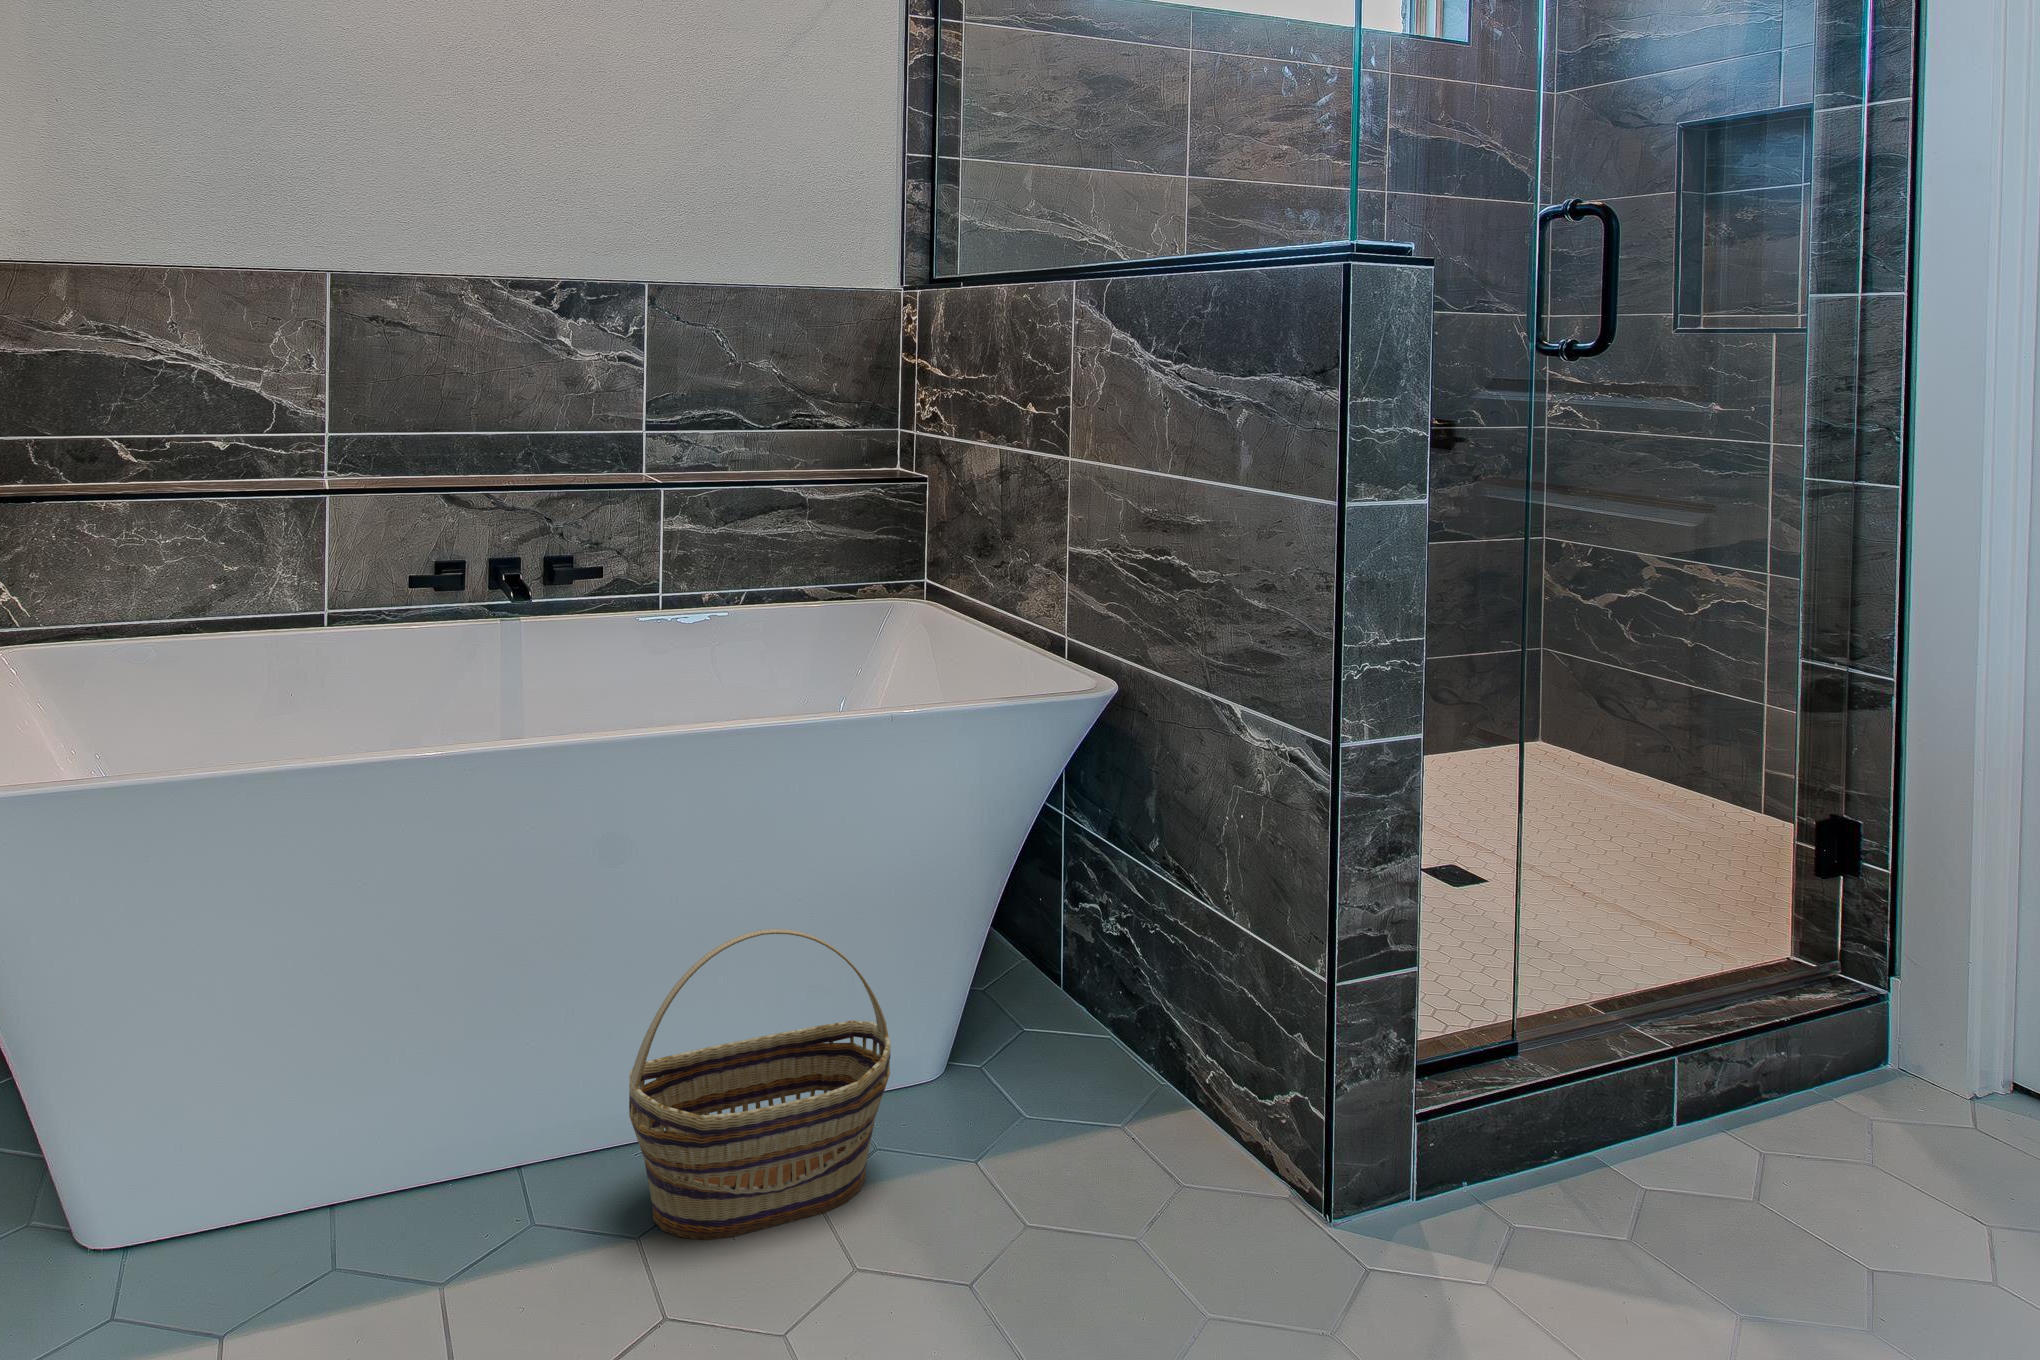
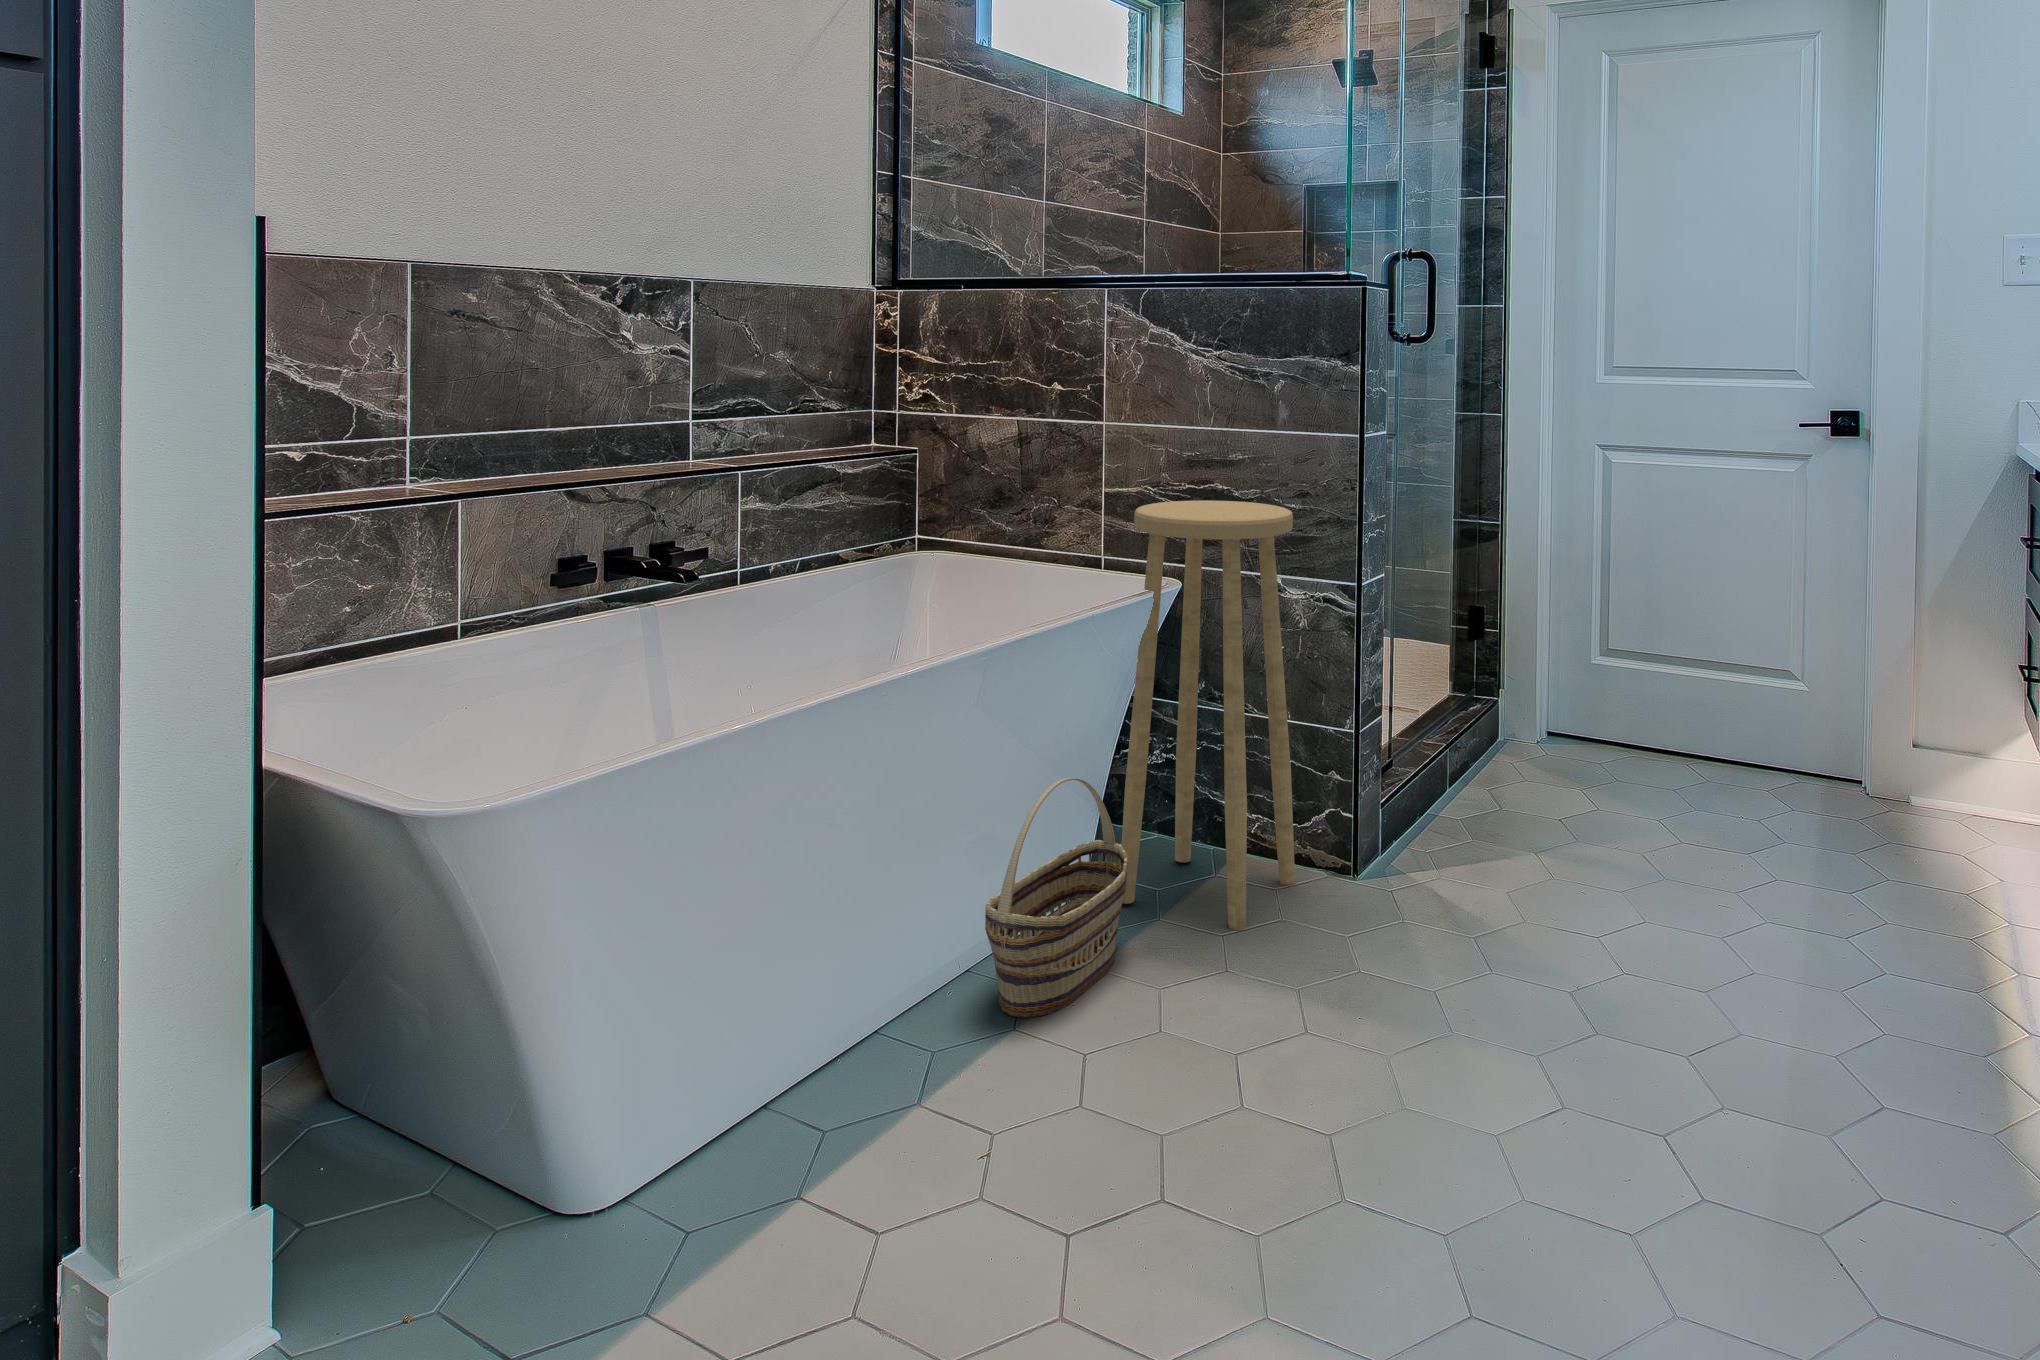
stool: none [954,575,1227,1234] -> present [1122,500,1295,930]

